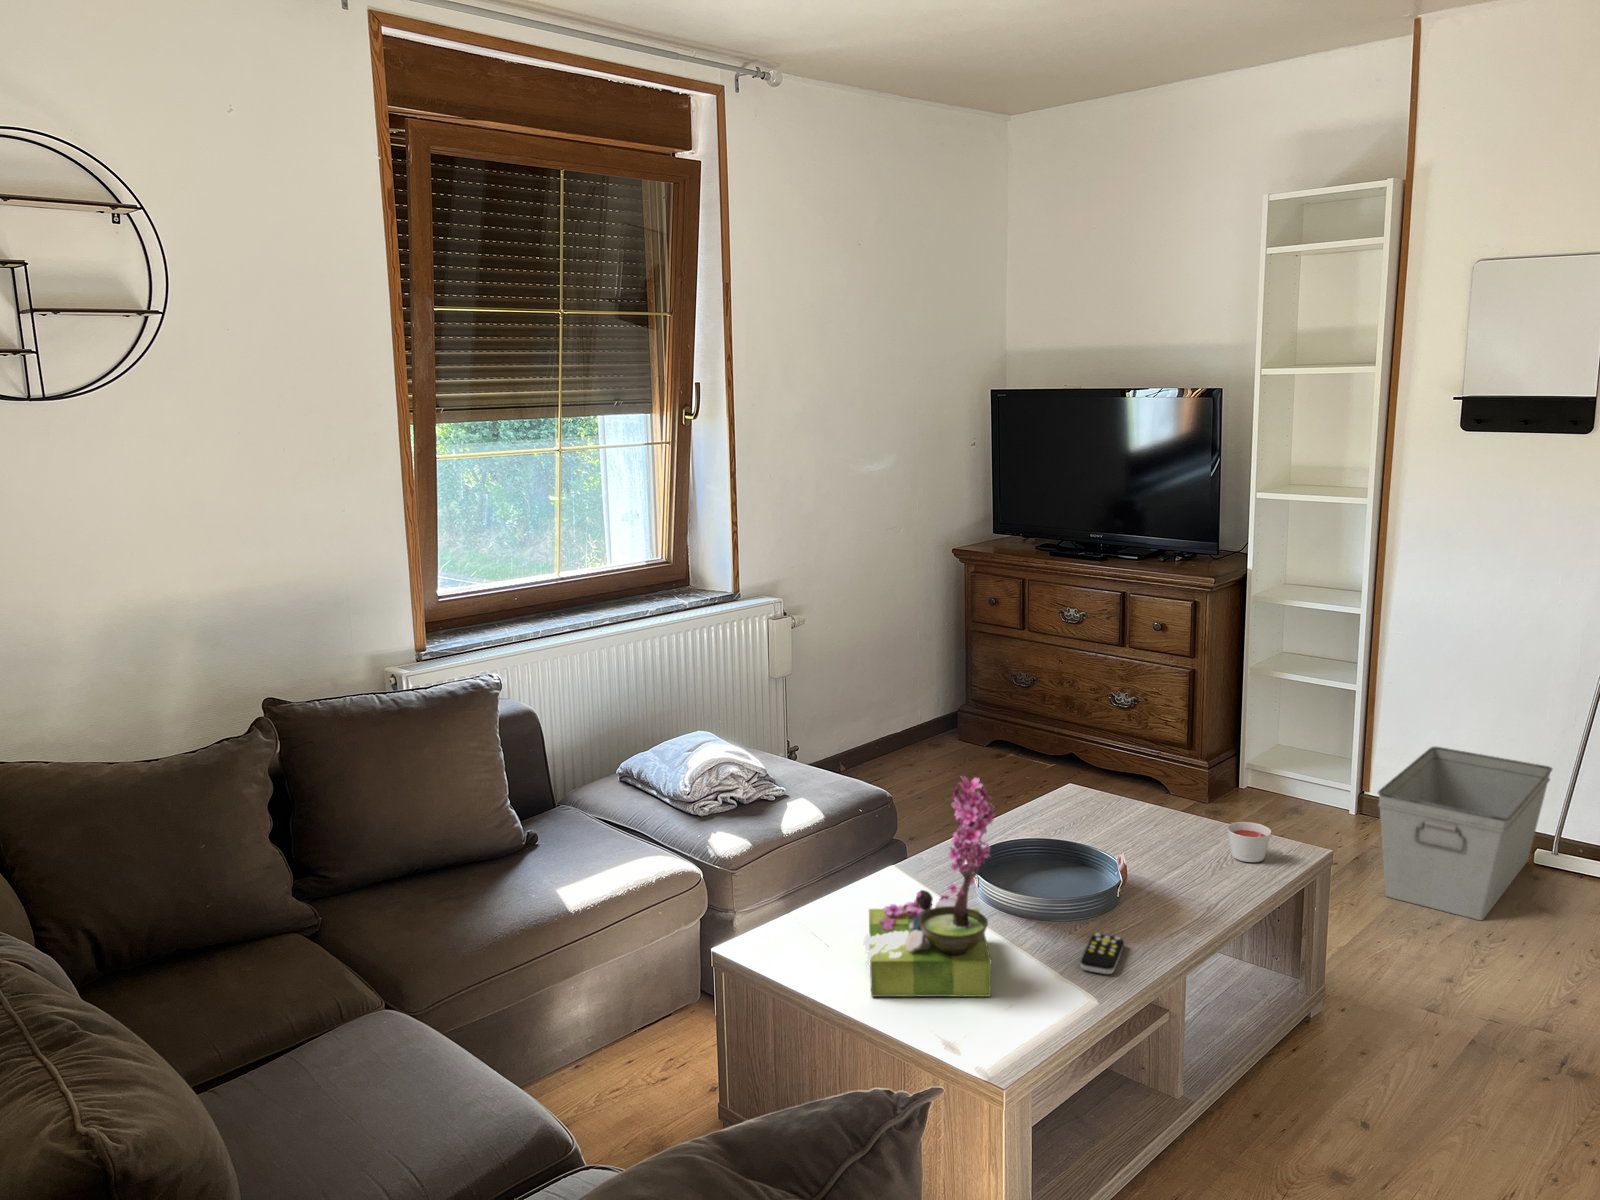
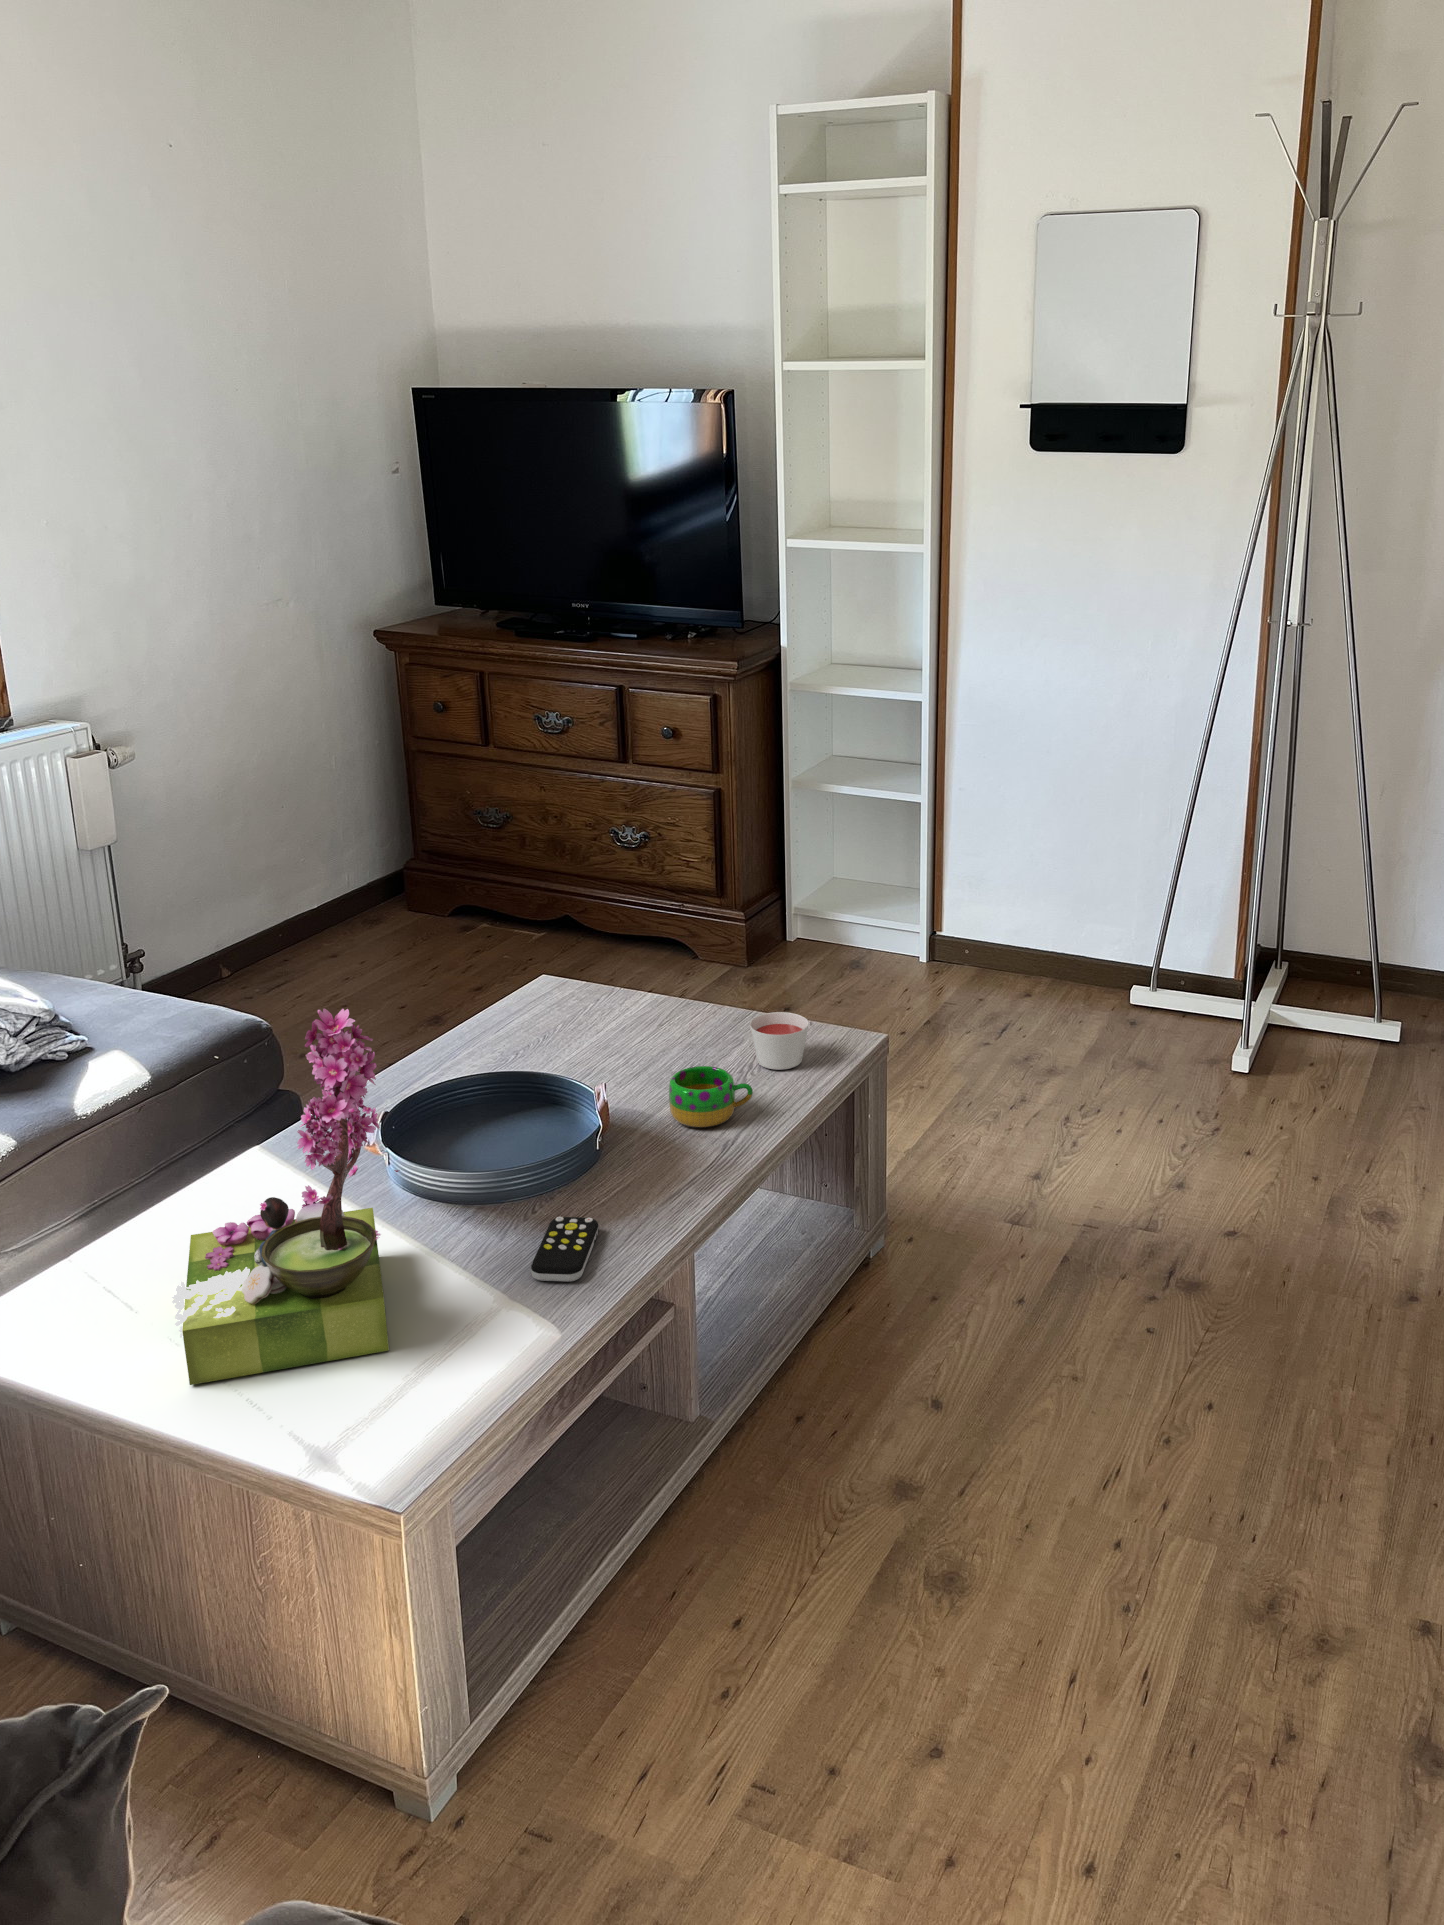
storage bin: present [1378,747,1552,920] -> none [953,868,1158,1091]
mug: none [1170,851,1230,893] -> present [669,1066,753,1128]

